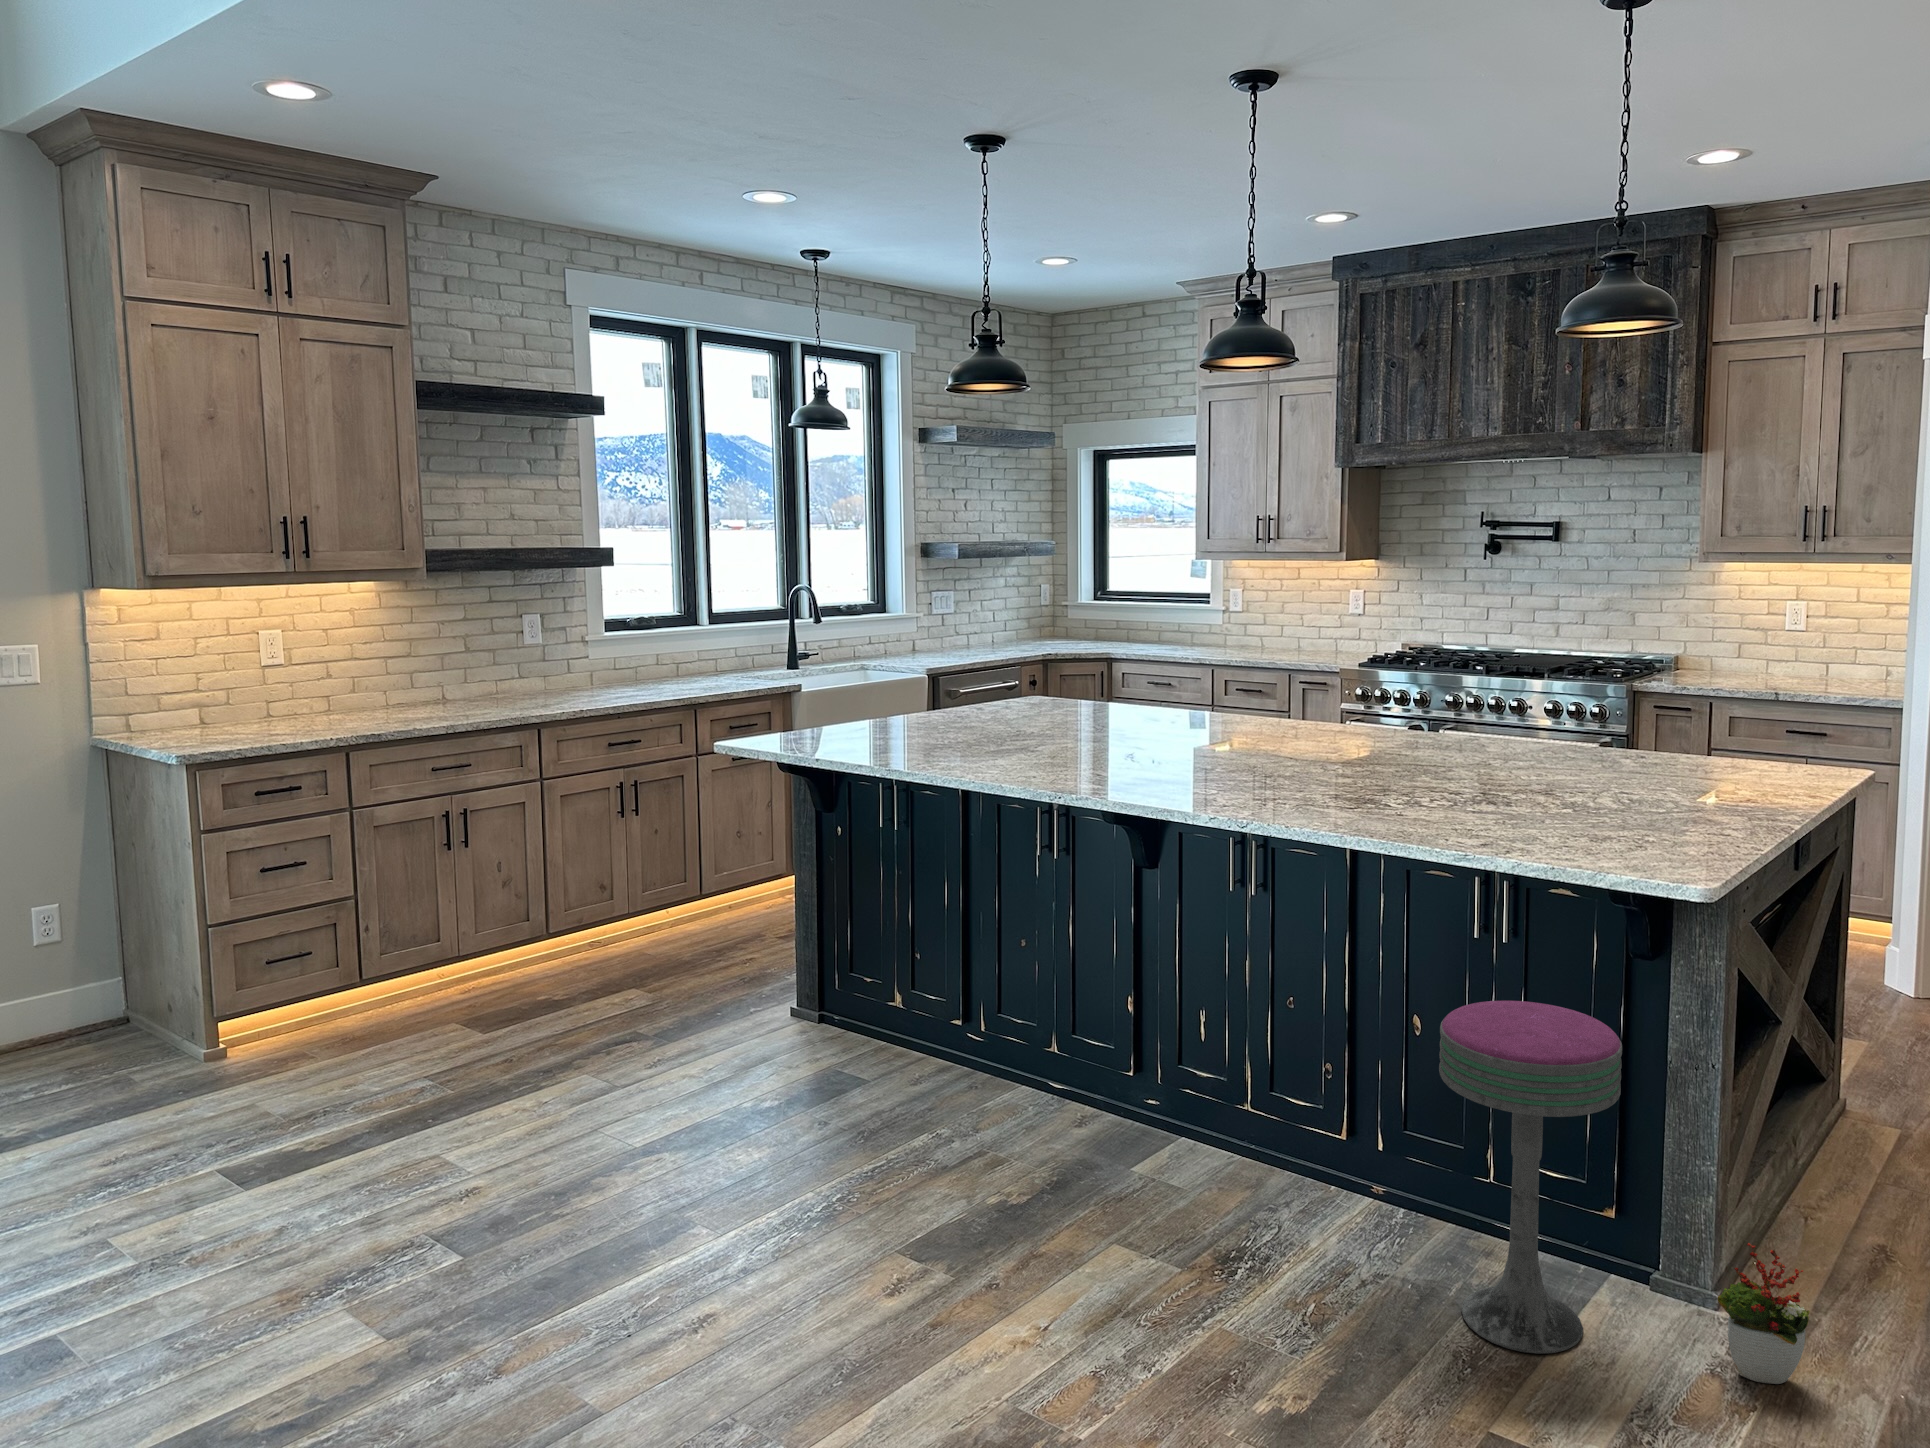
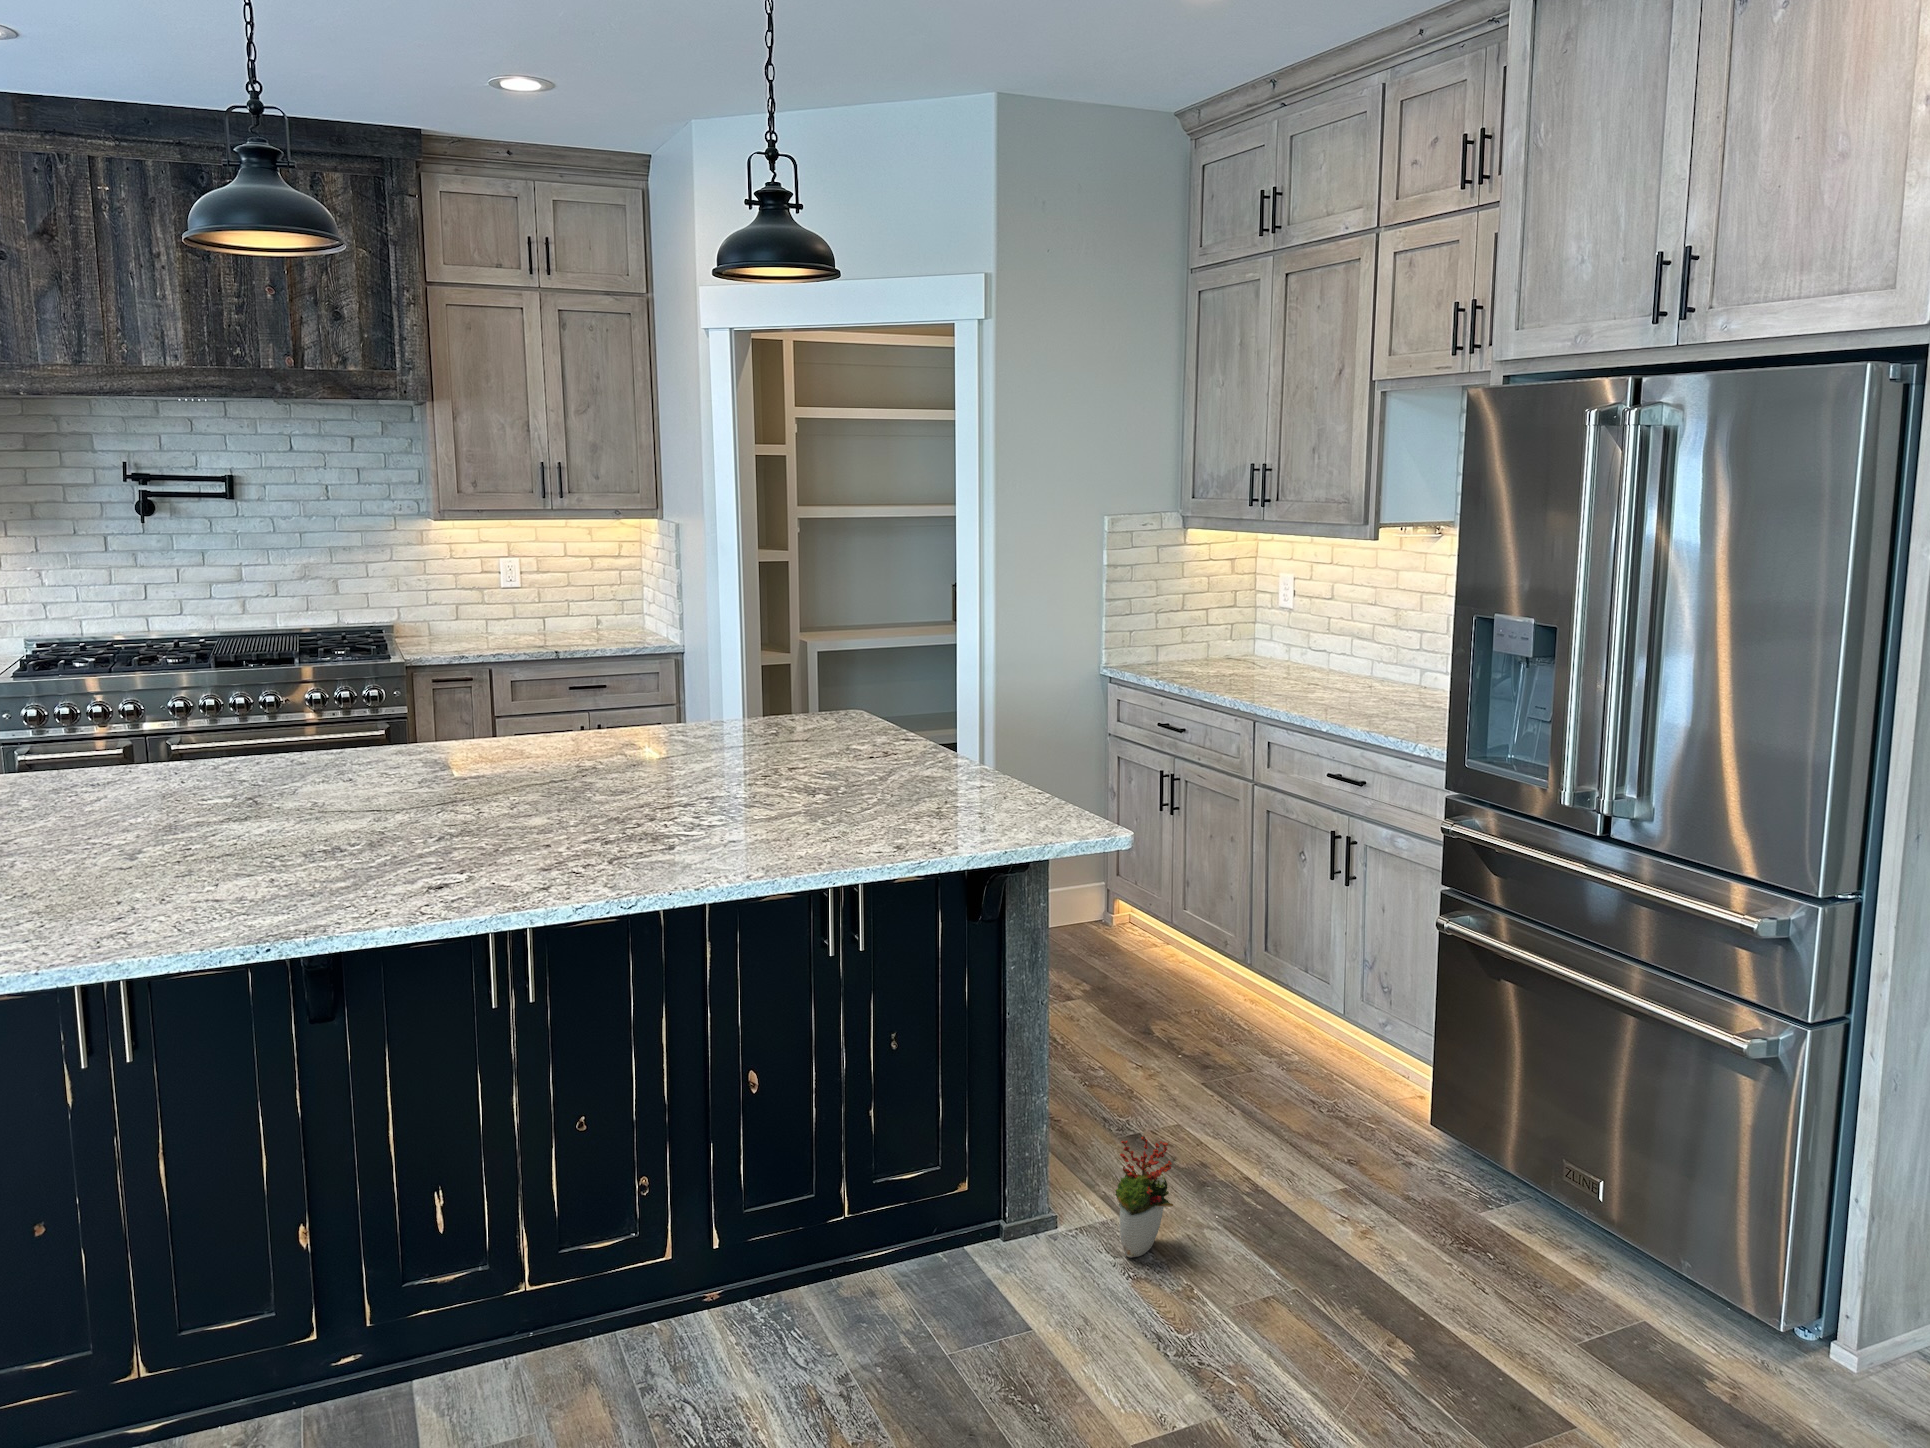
bar stool: present [1439,1001,1622,1354] -> none [891,994,1071,1362]

